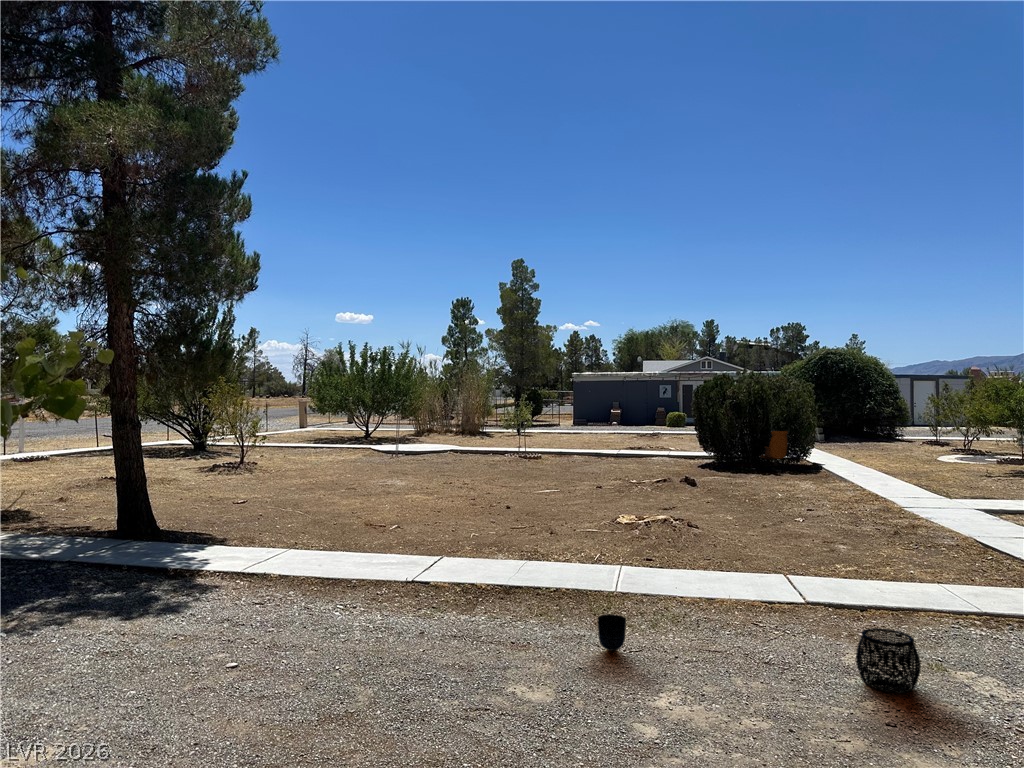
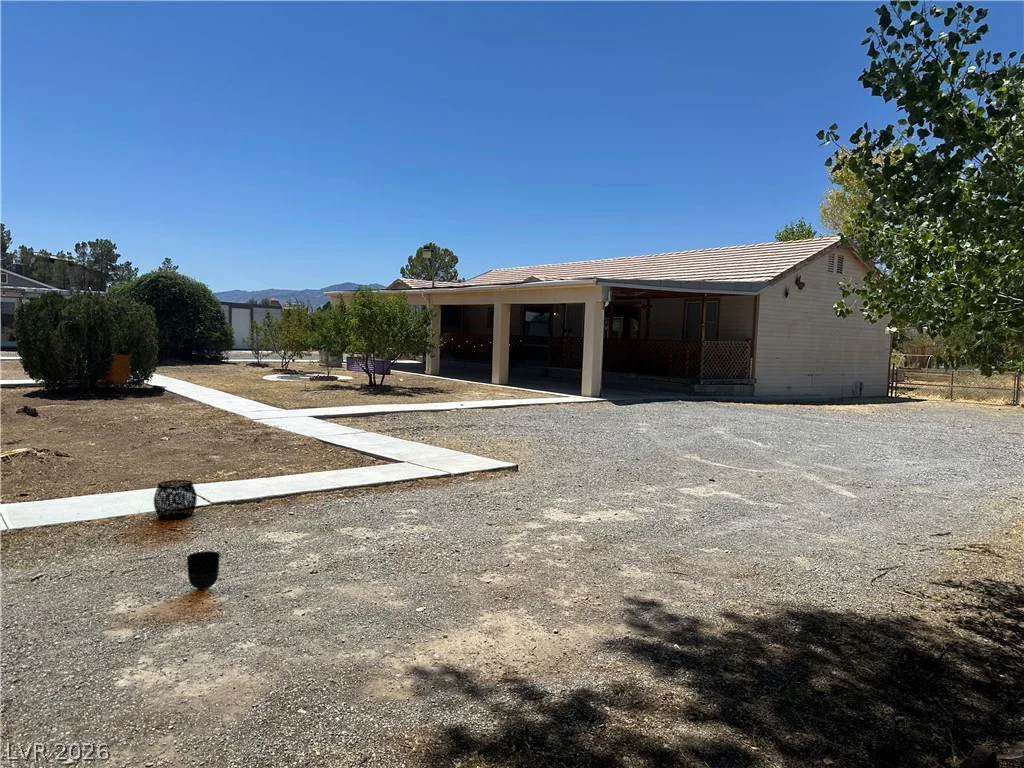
planter: present [598,614,626,651] -> present [187,551,220,589]
woven basket: present [856,628,921,693] -> present [154,480,197,520]

